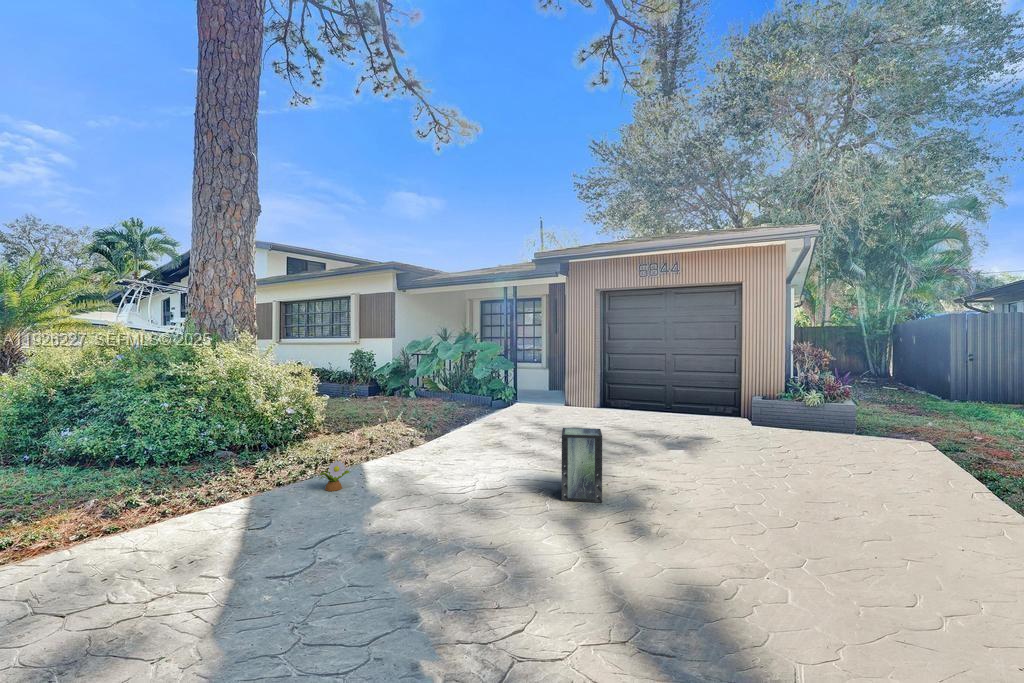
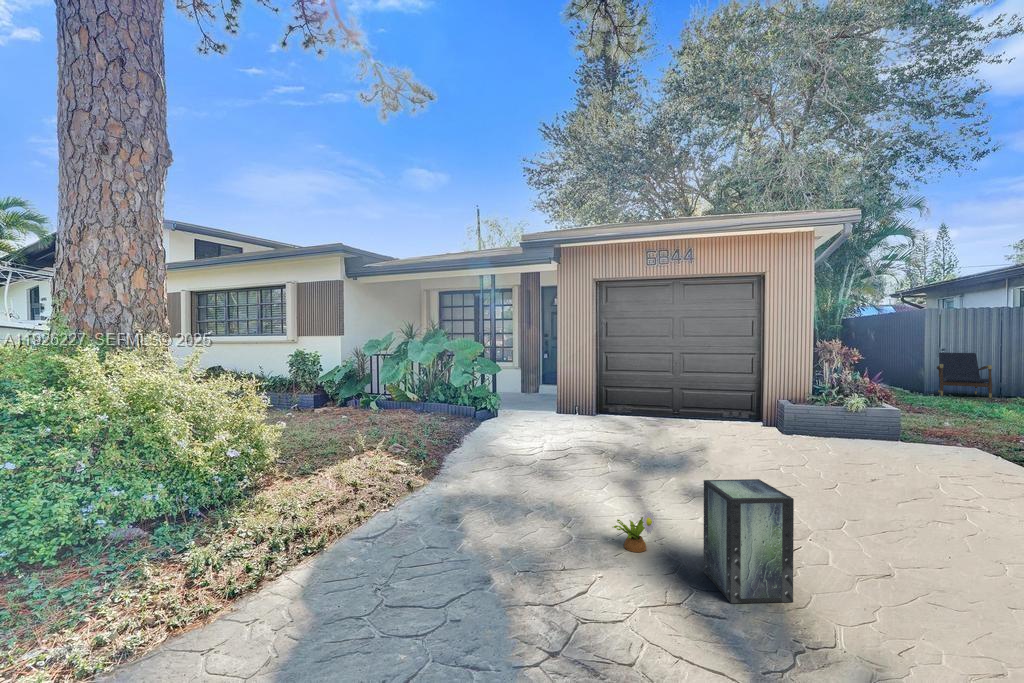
lounge chair: none [958,360,1012,406] -> present [937,352,992,398]
decorative plant: present [319,460,350,491] -> present [614,510,655,552]

